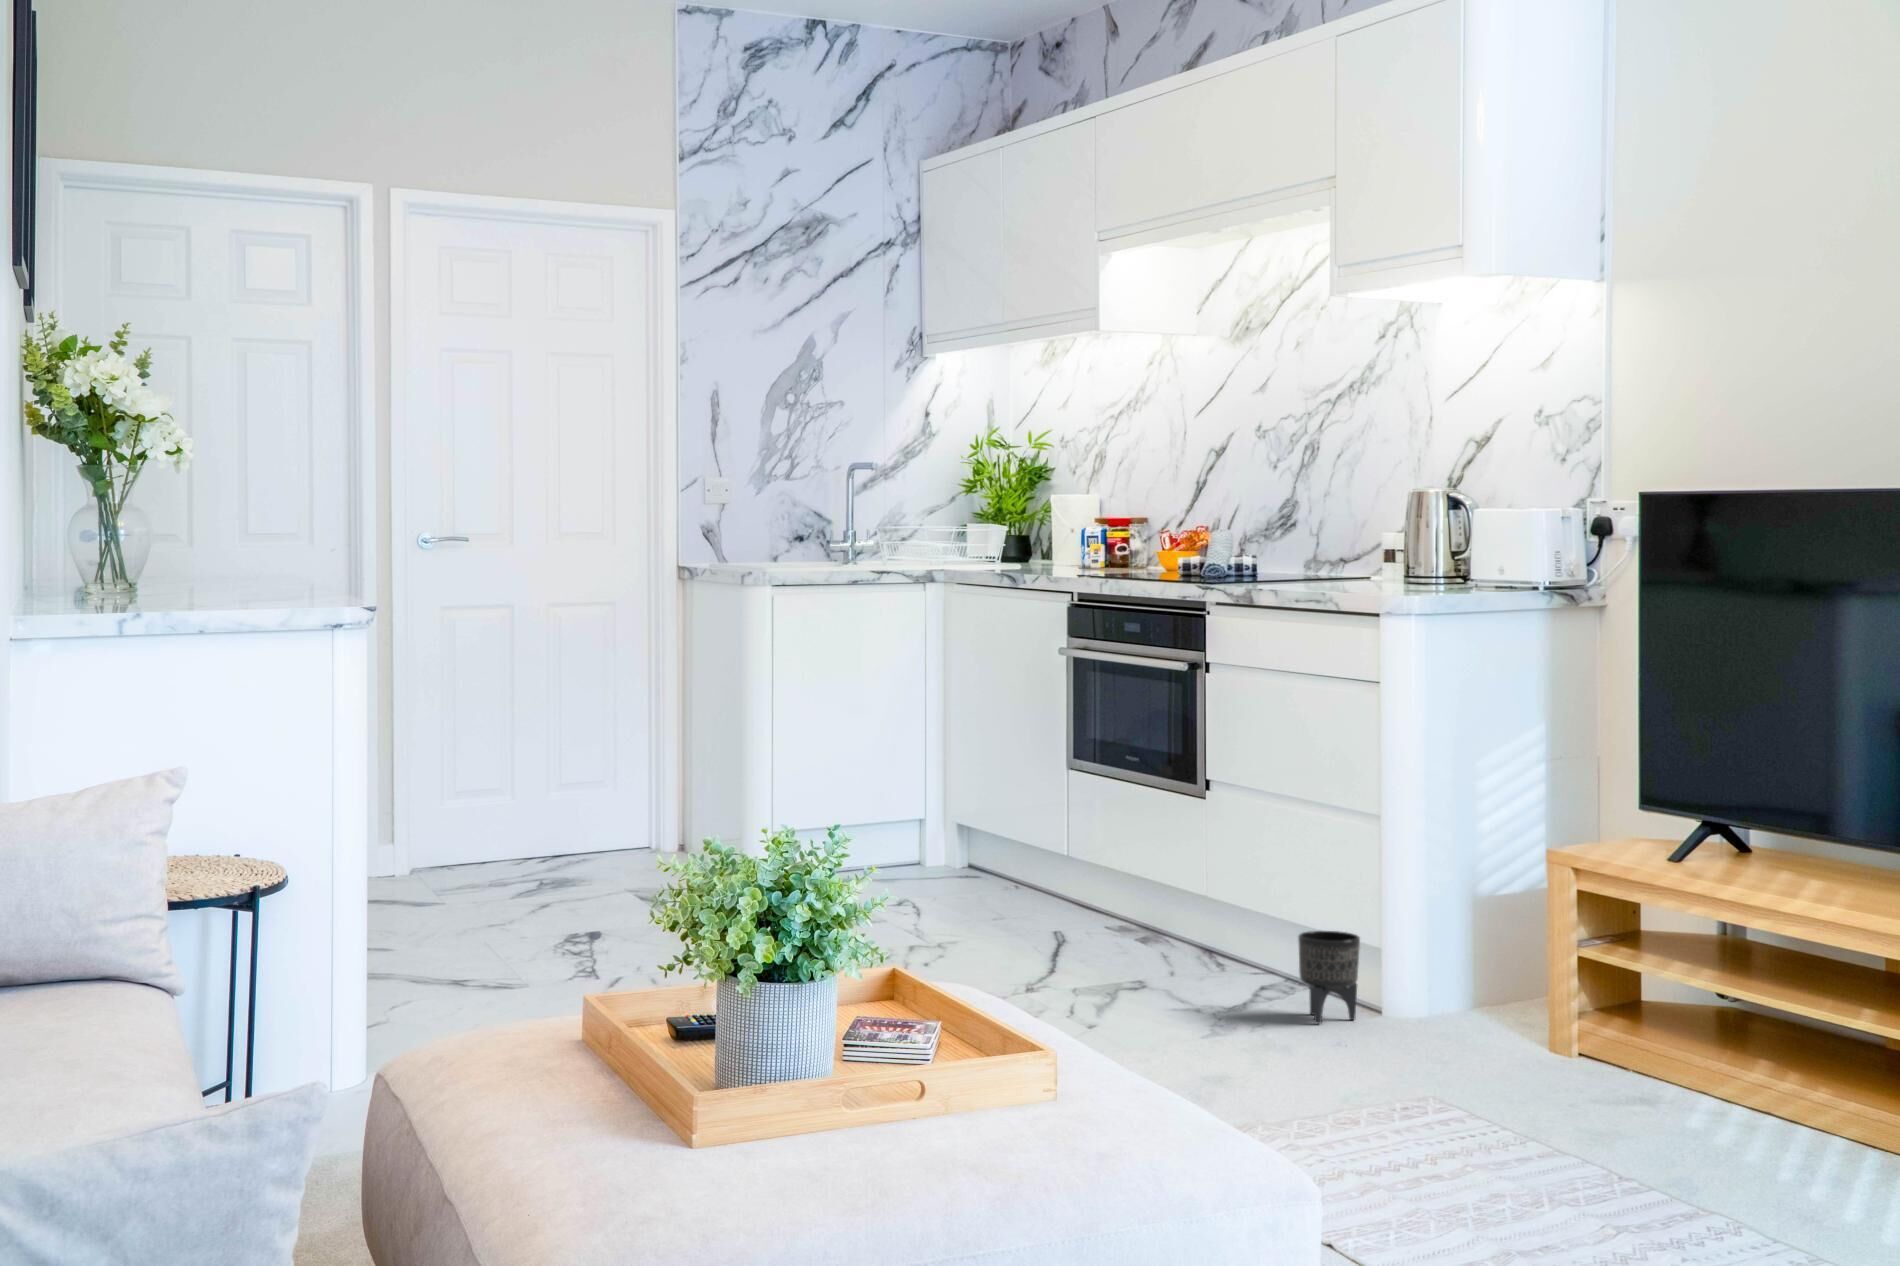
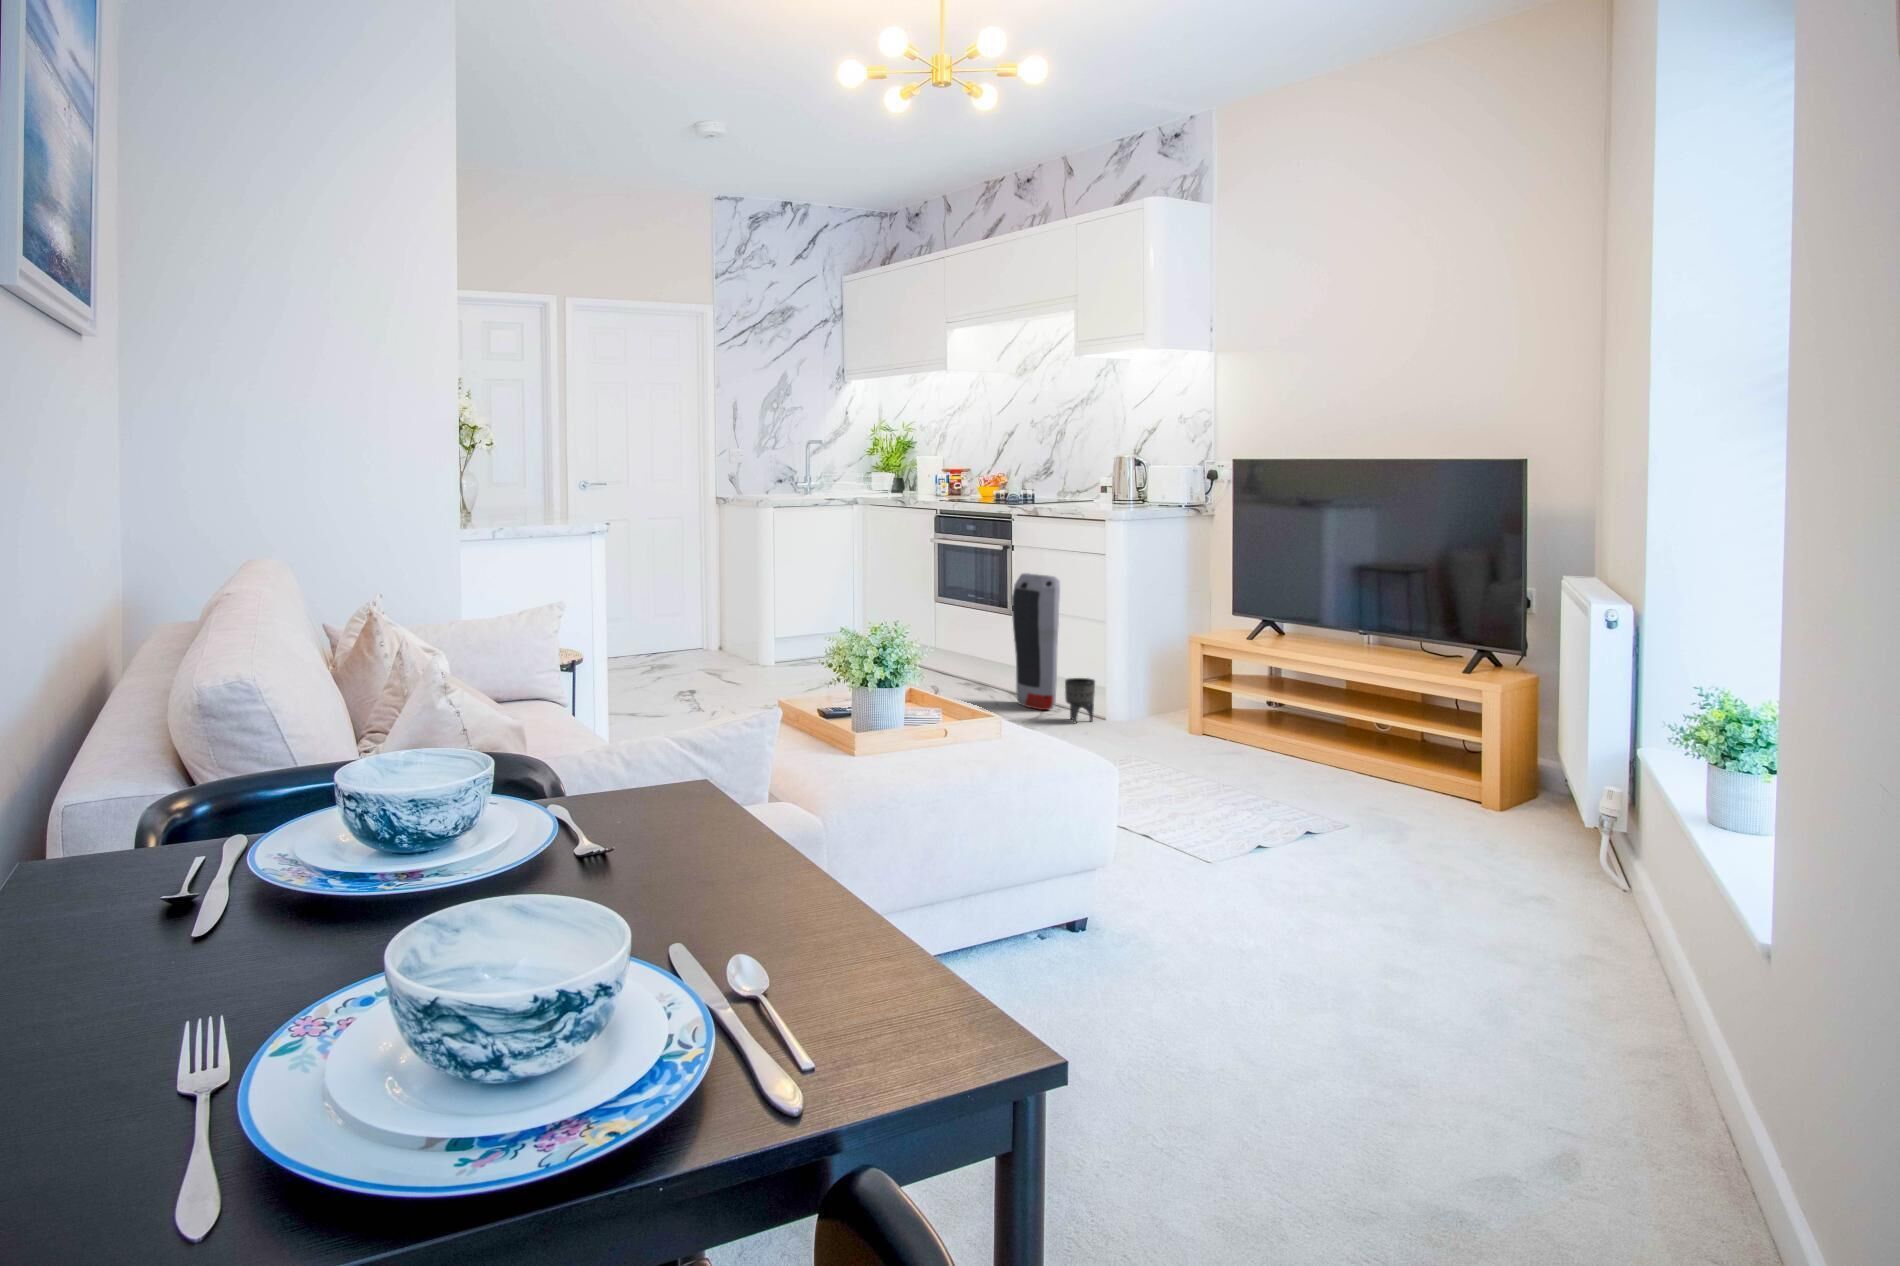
air purifier: none [1201,719,1294,993] -> present [1012,573,1060,710]

